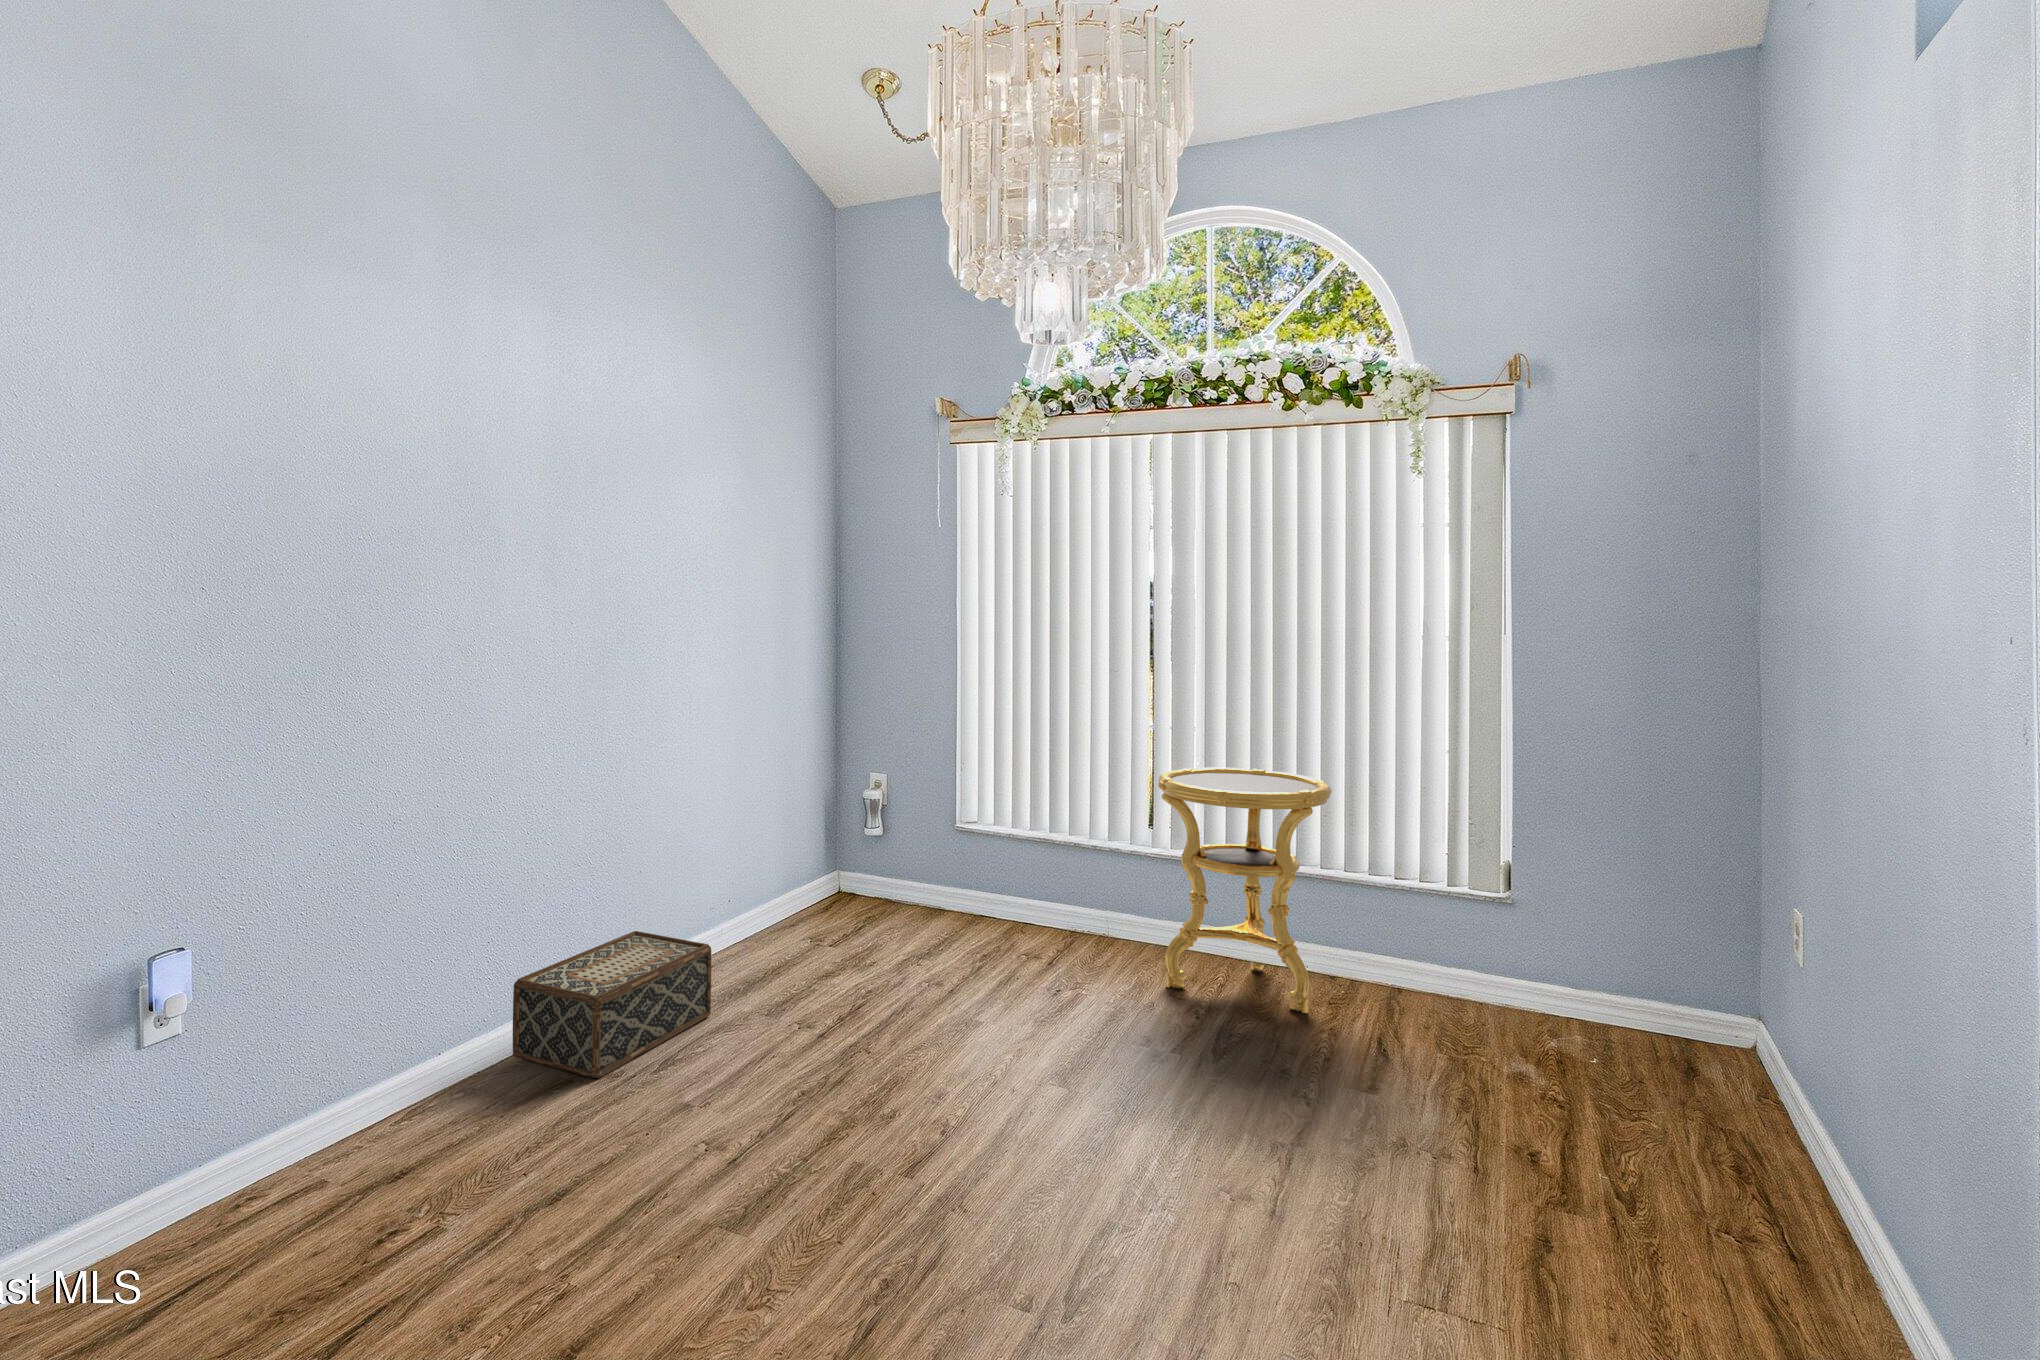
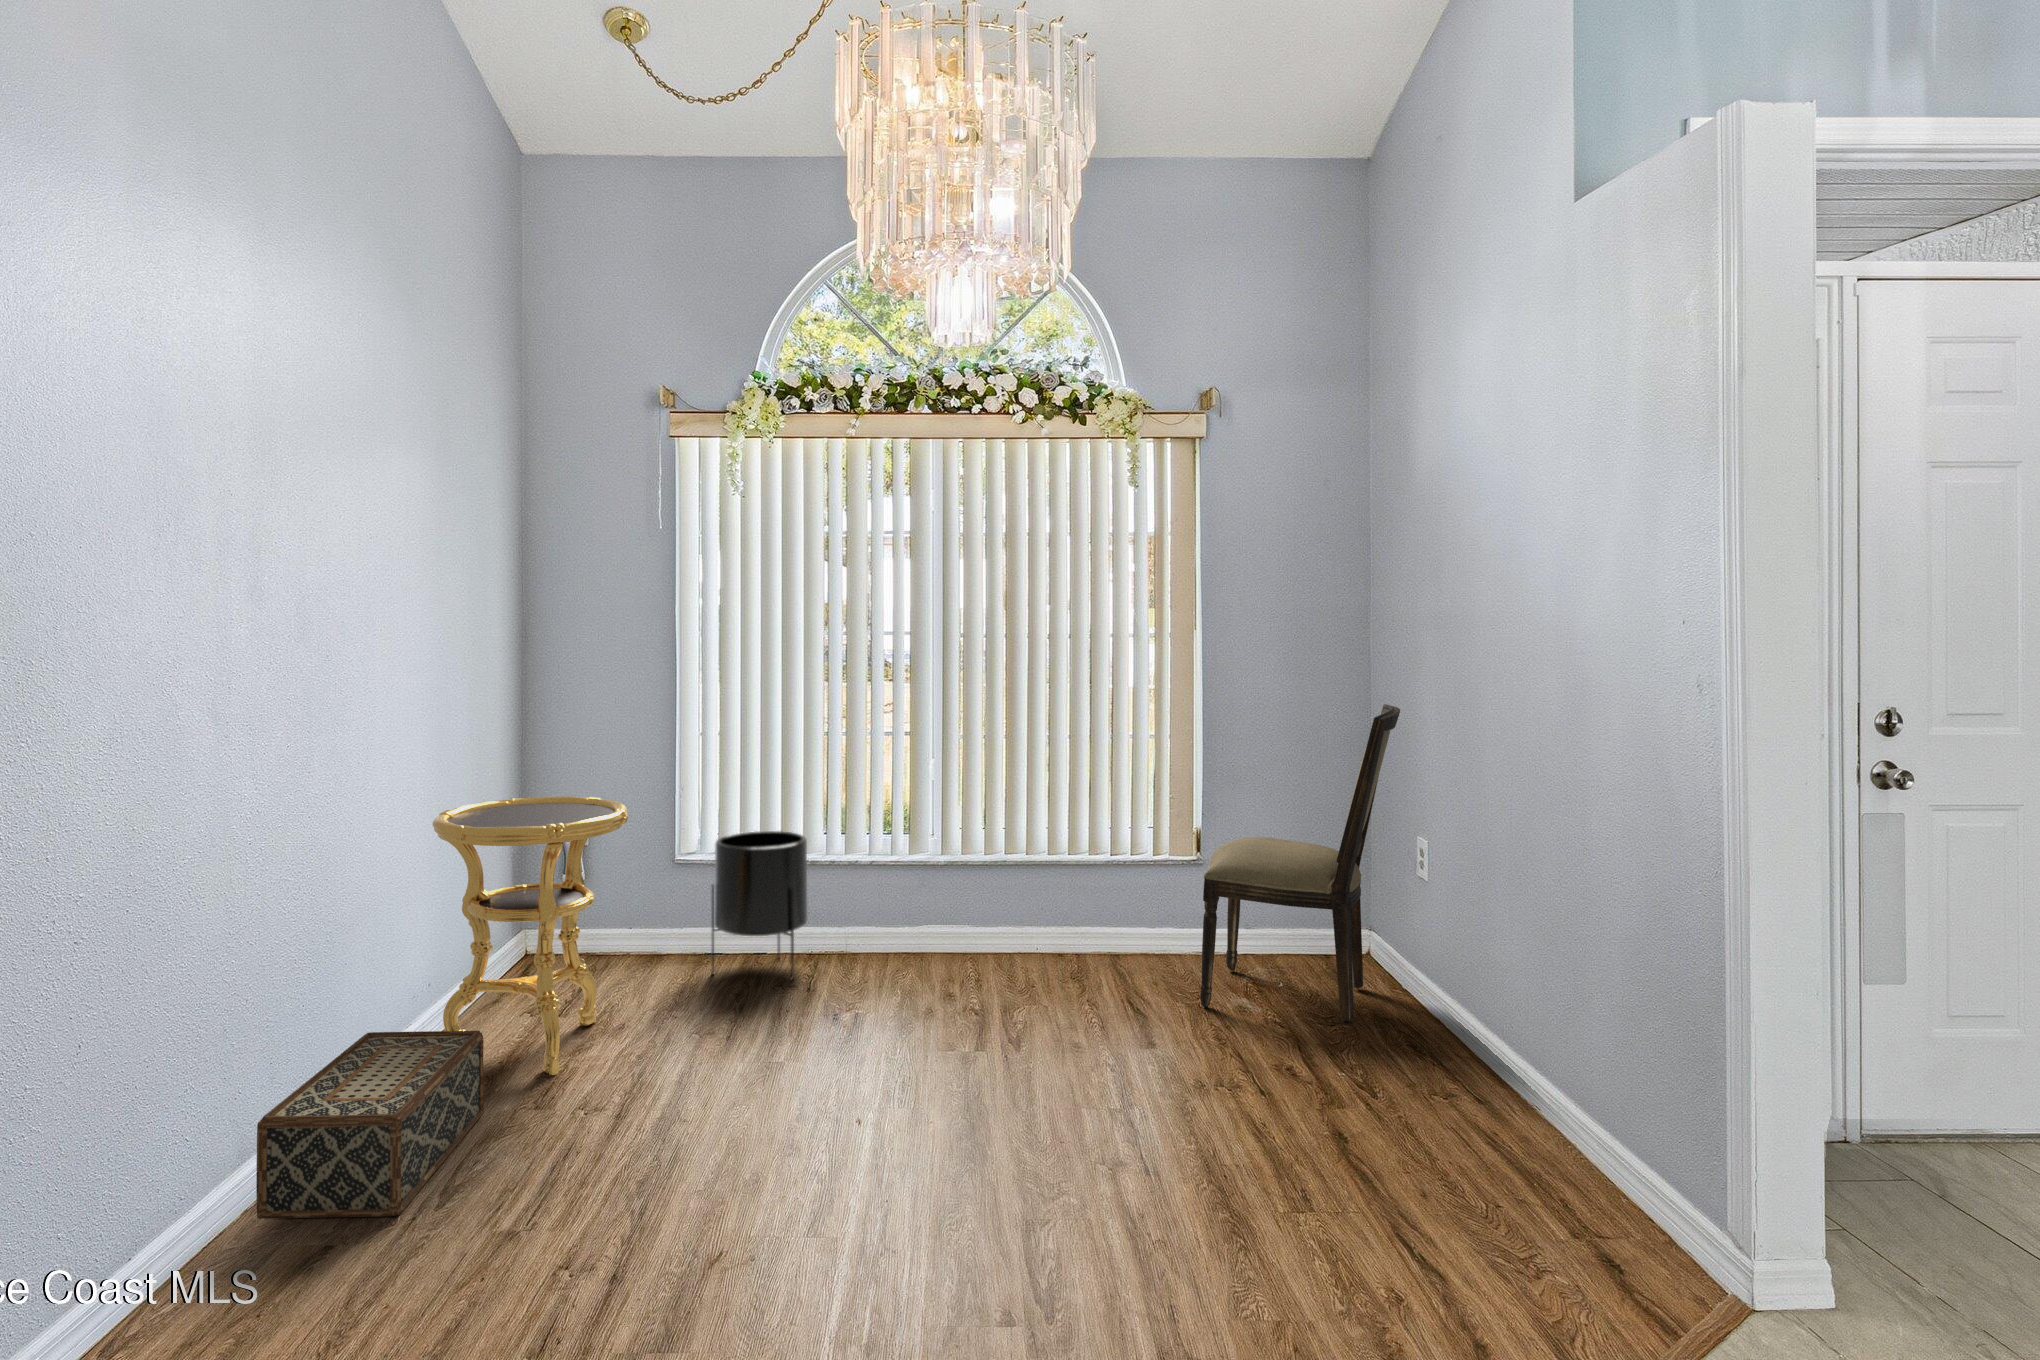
dining chair: none [1464,732,1759,1119] -> present [1200,704,1400,1022]
side table: present [1158,768,1332,1013] -> present [432,796,628,1075]
planter: none [974,809,1064,953] -> present [712,831,807,980]

